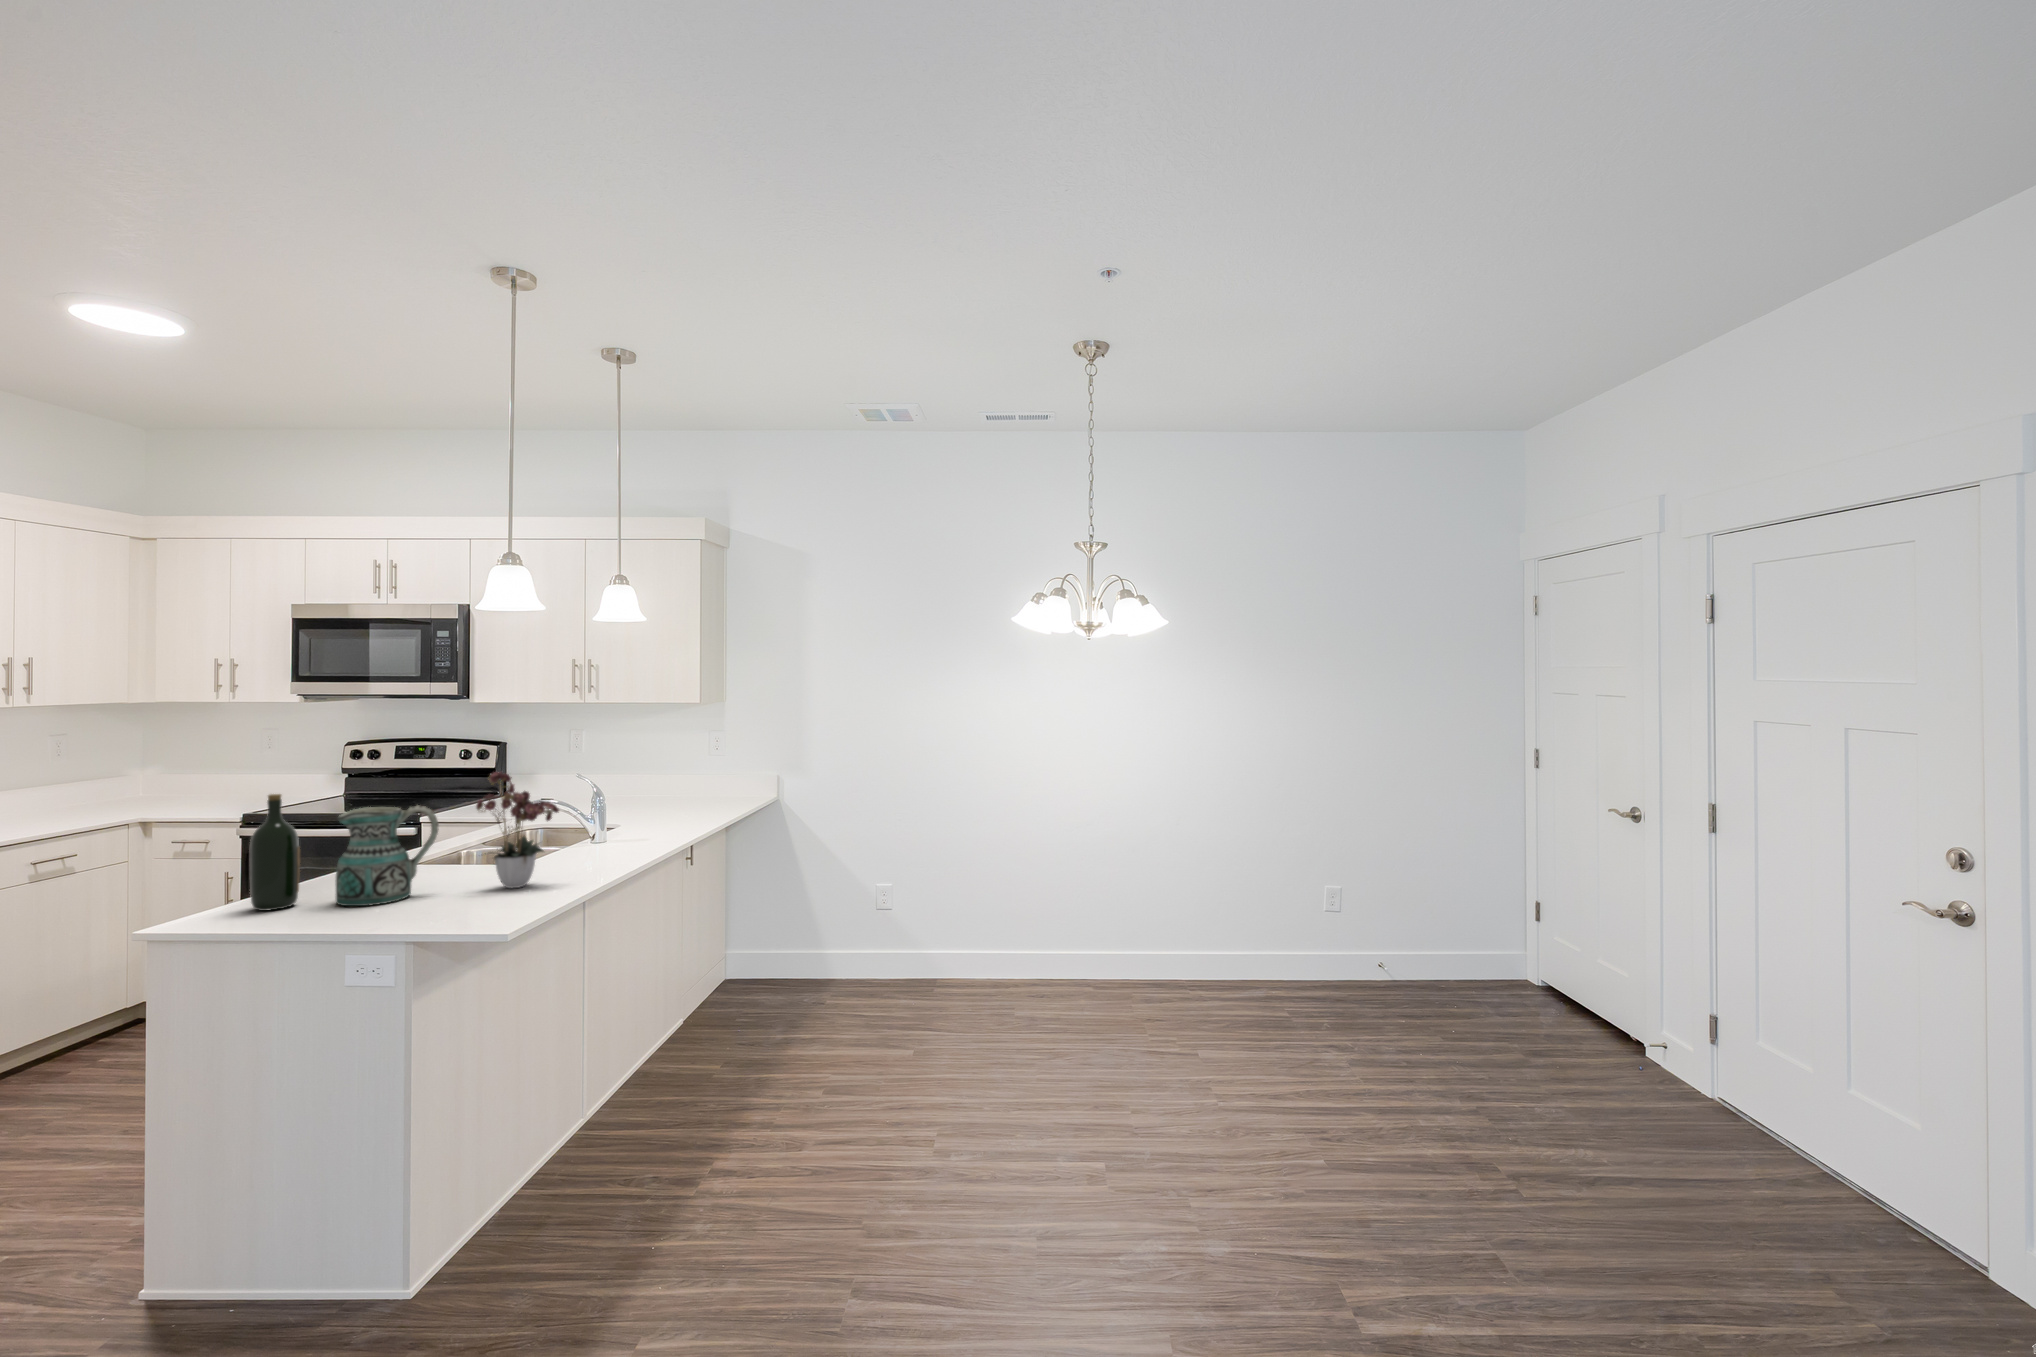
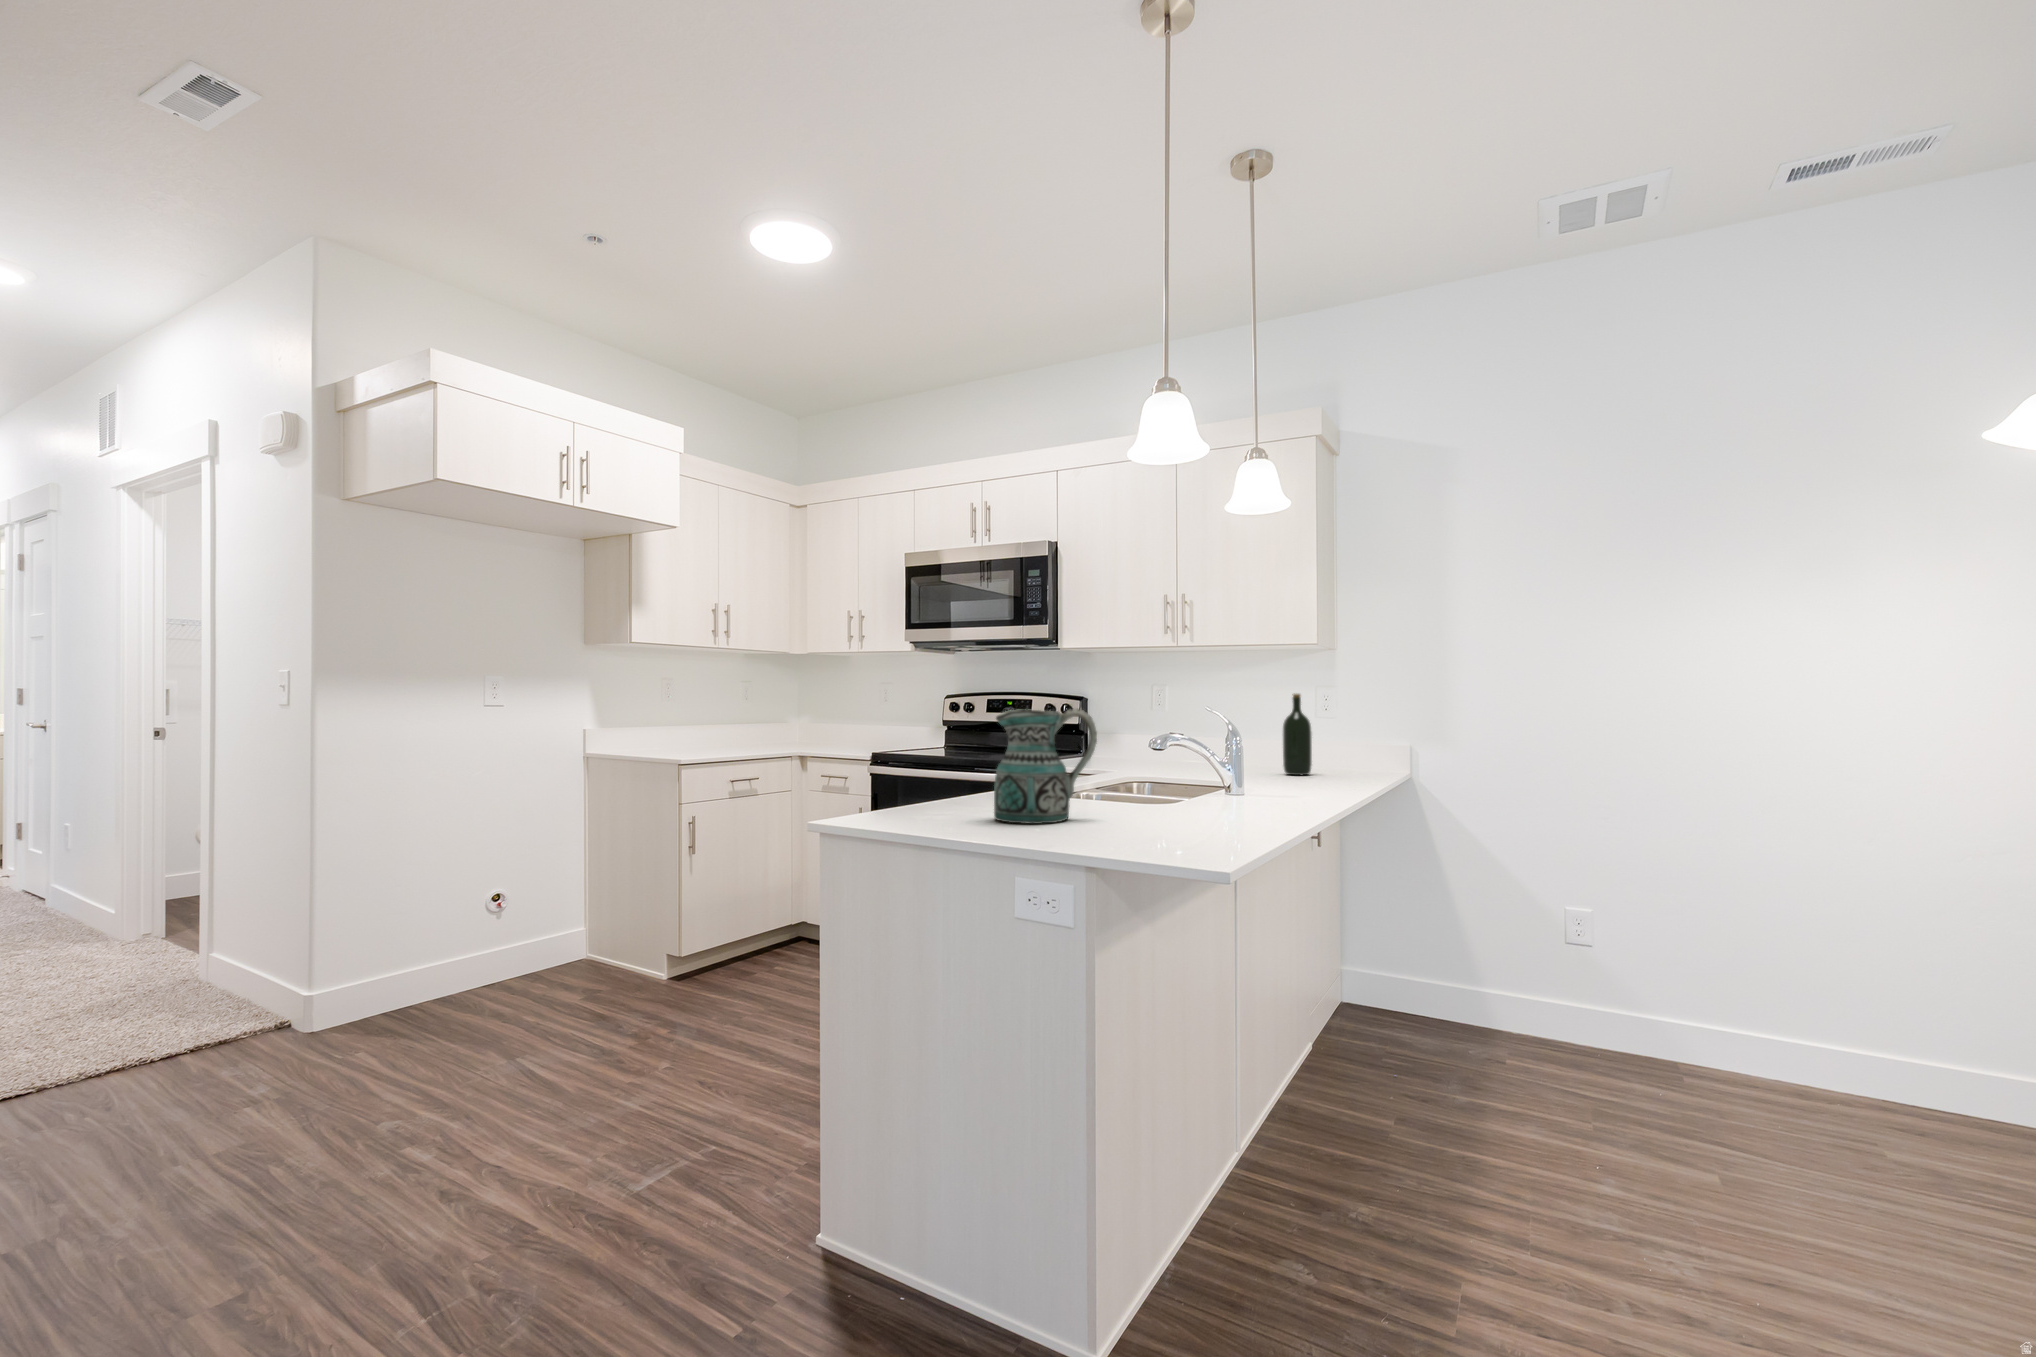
flower arrangement: present [476,772,559,888] -> none [1133,663,1243,820]
wine bottle: present [250,794,300,911] -> present [1283,694,1312,775]

